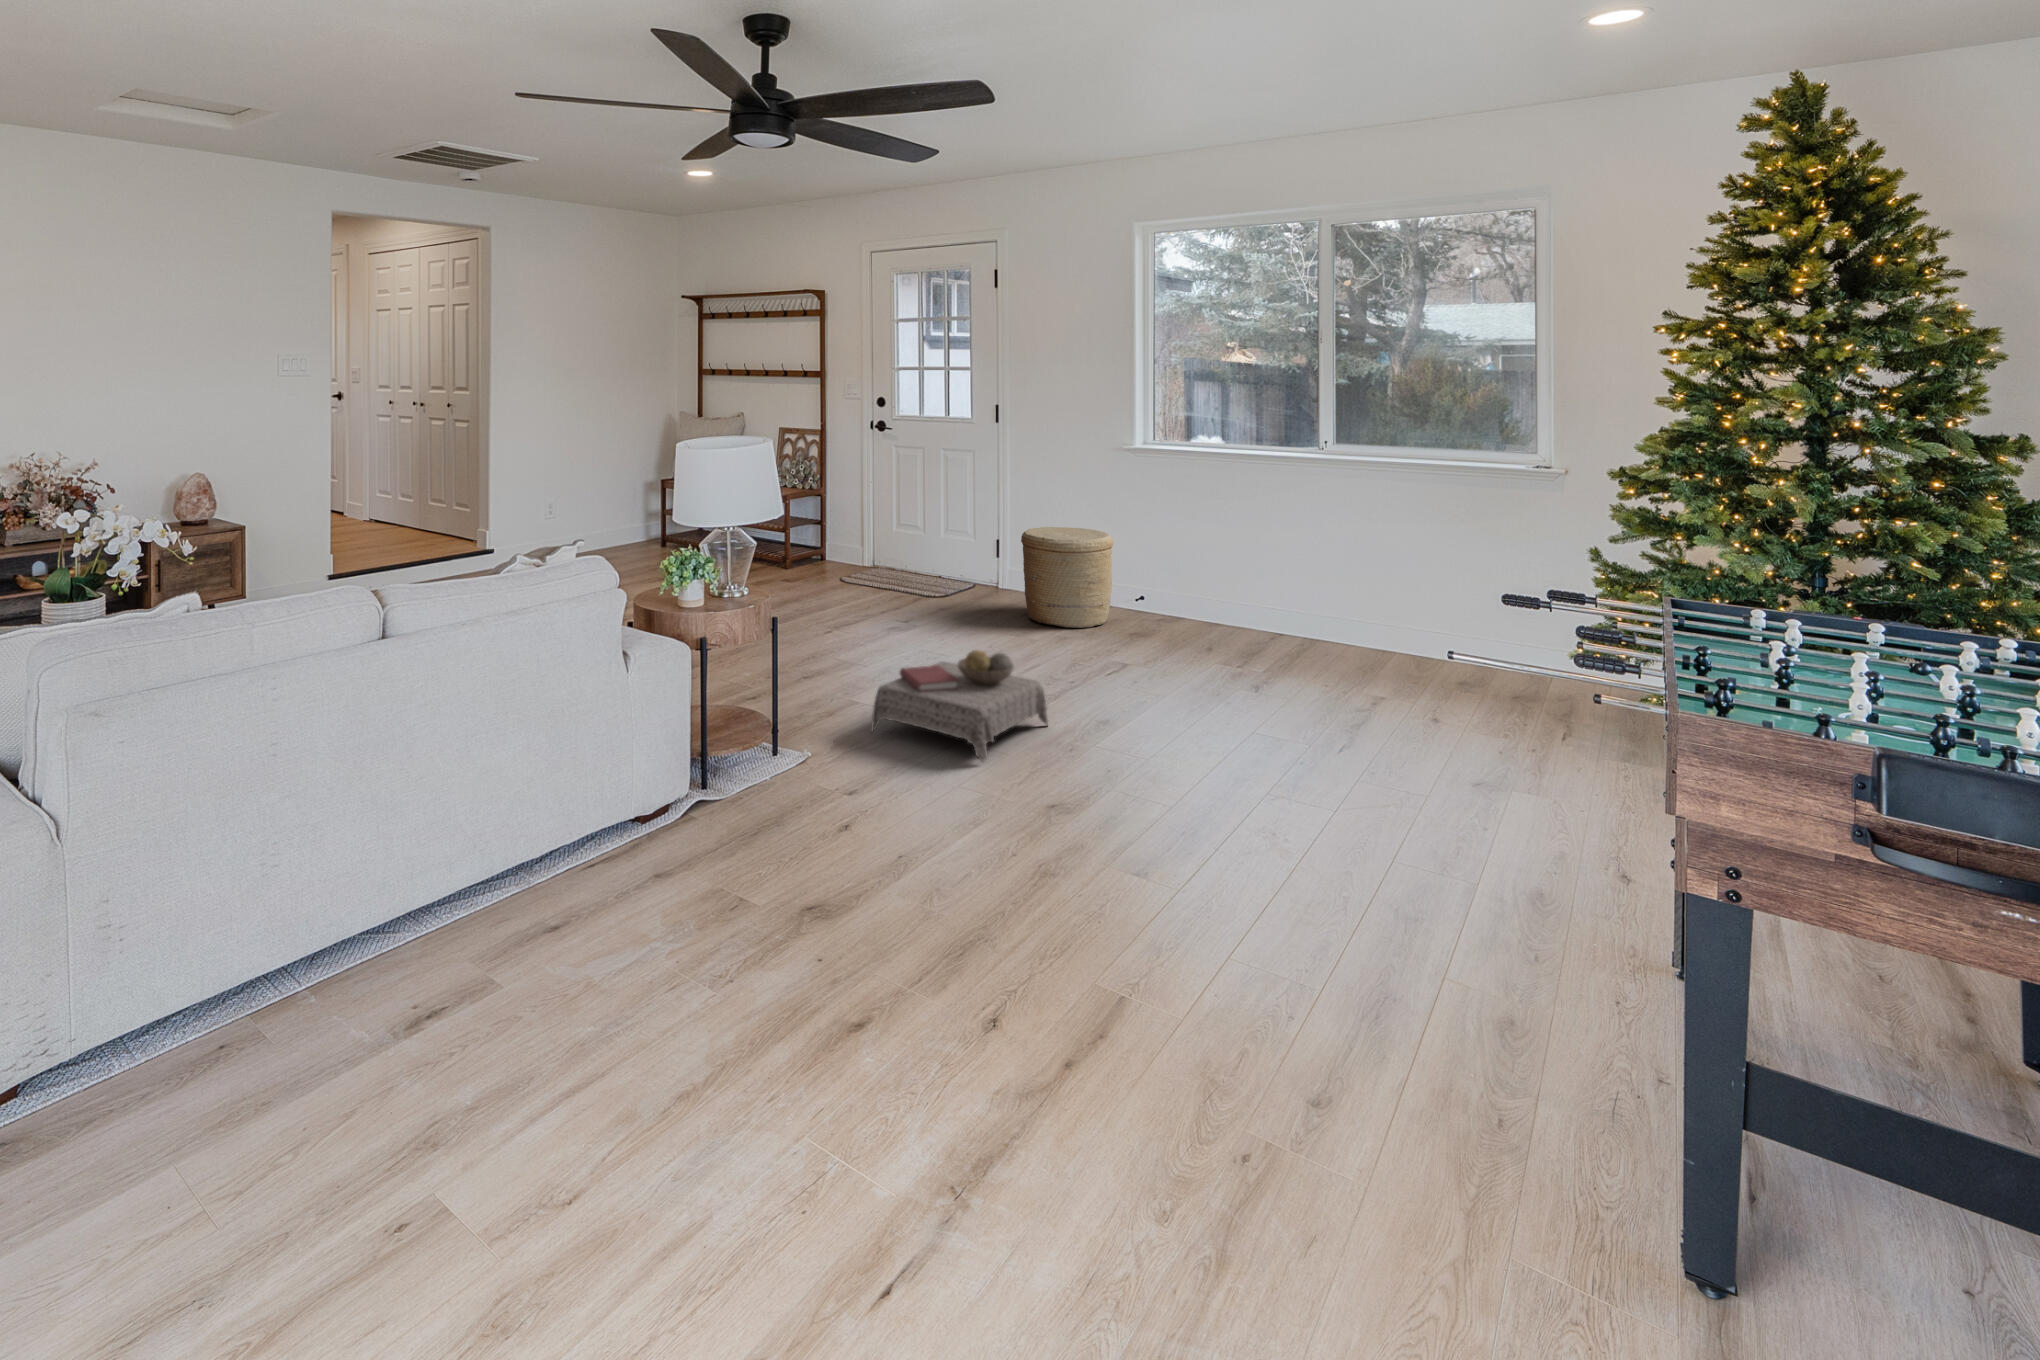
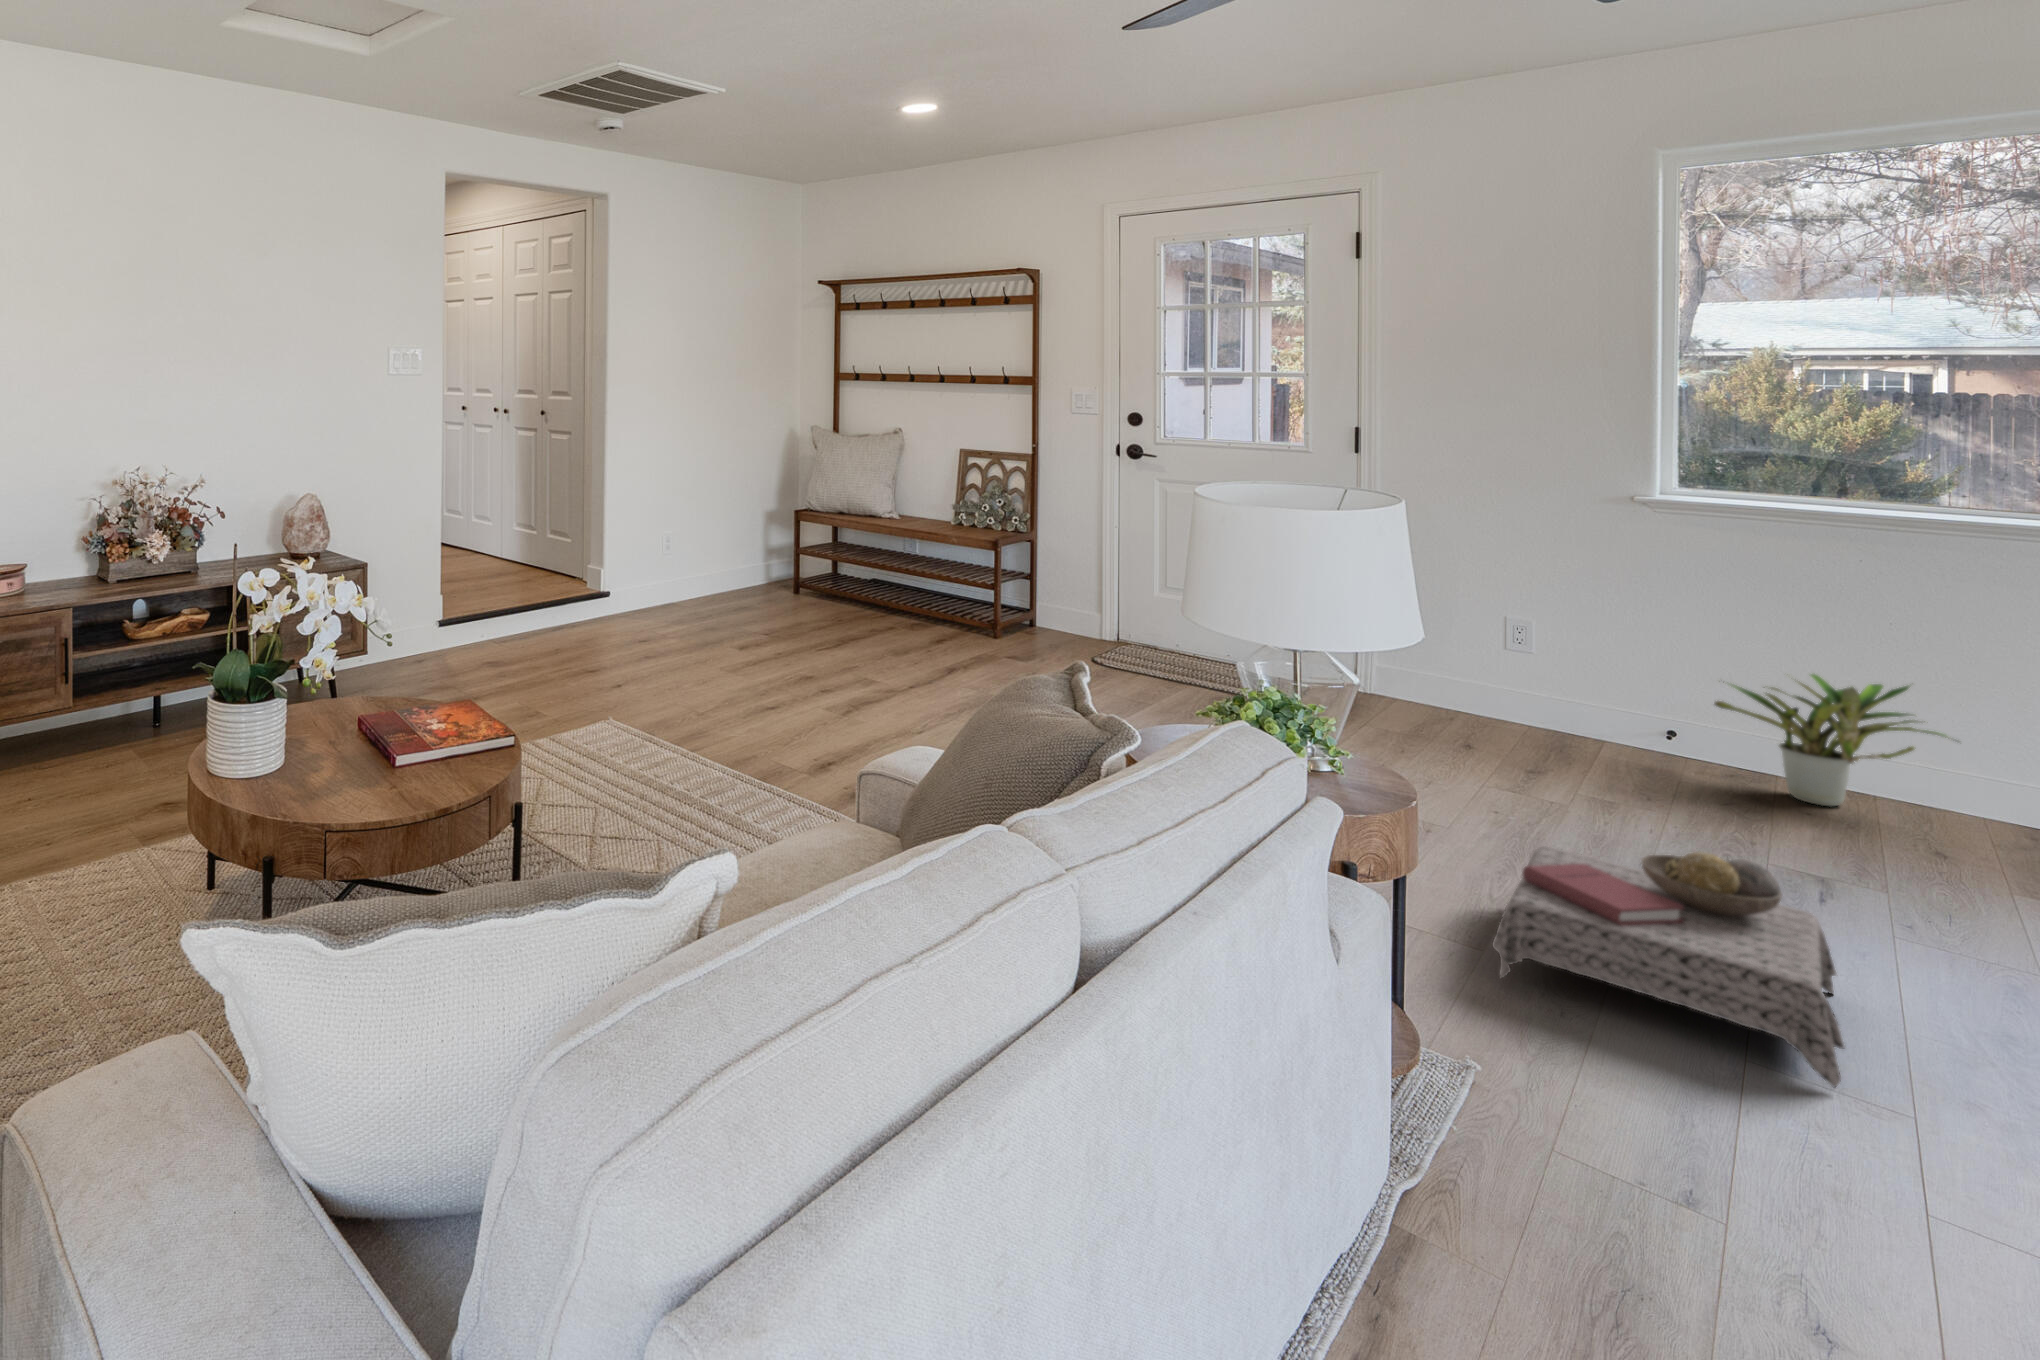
woven basket: present [1021,527,1113,628] -> none [1447,605,1626,766]
potted plant: none [1136,558,1246,641] -> present [1715,674,1946,807]

